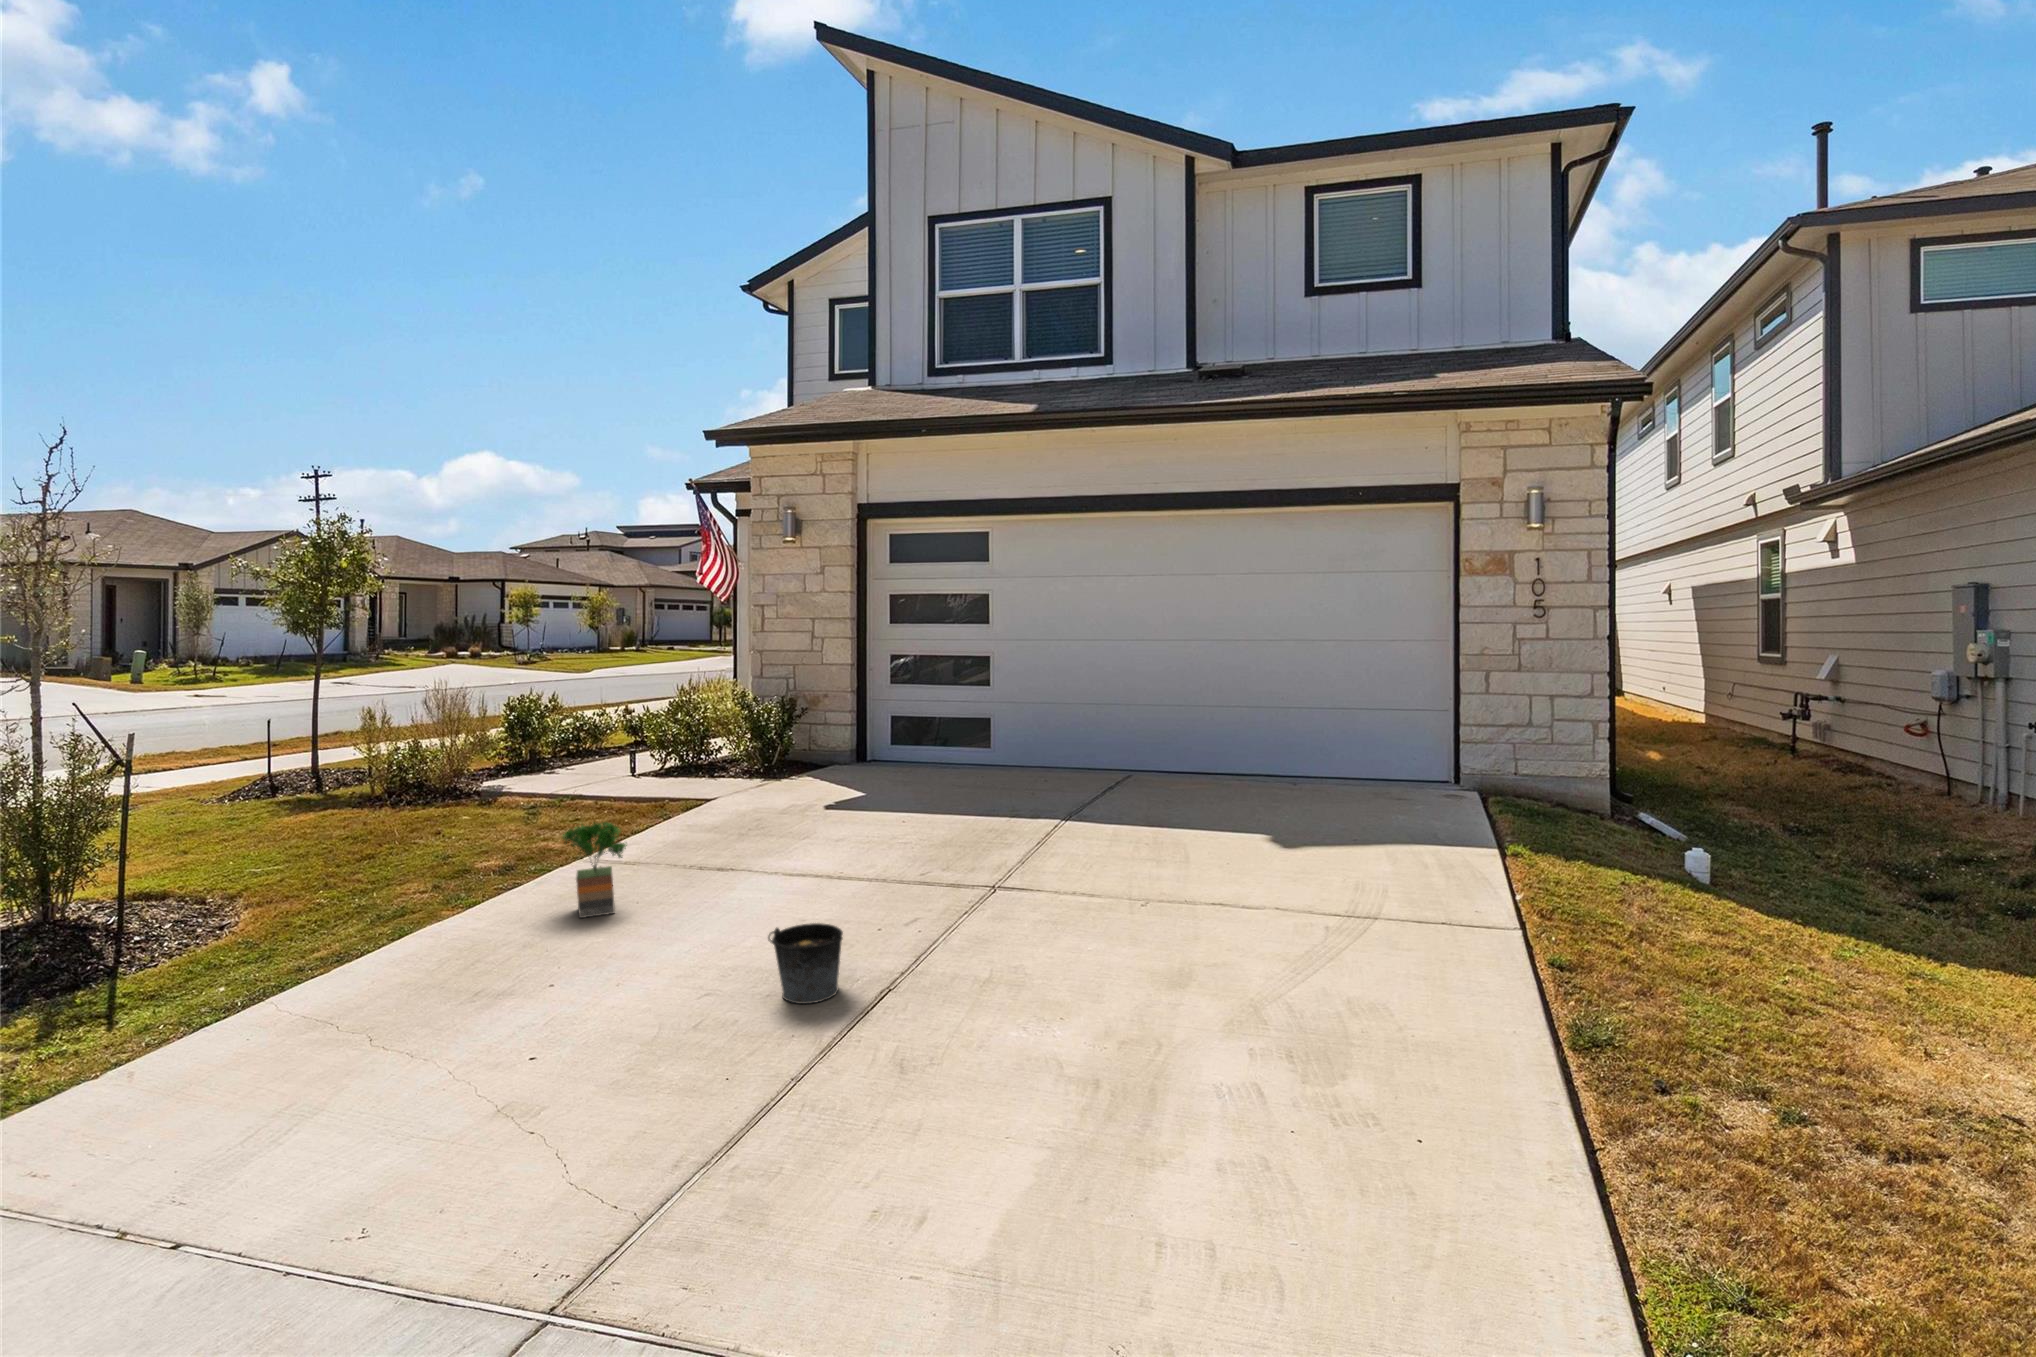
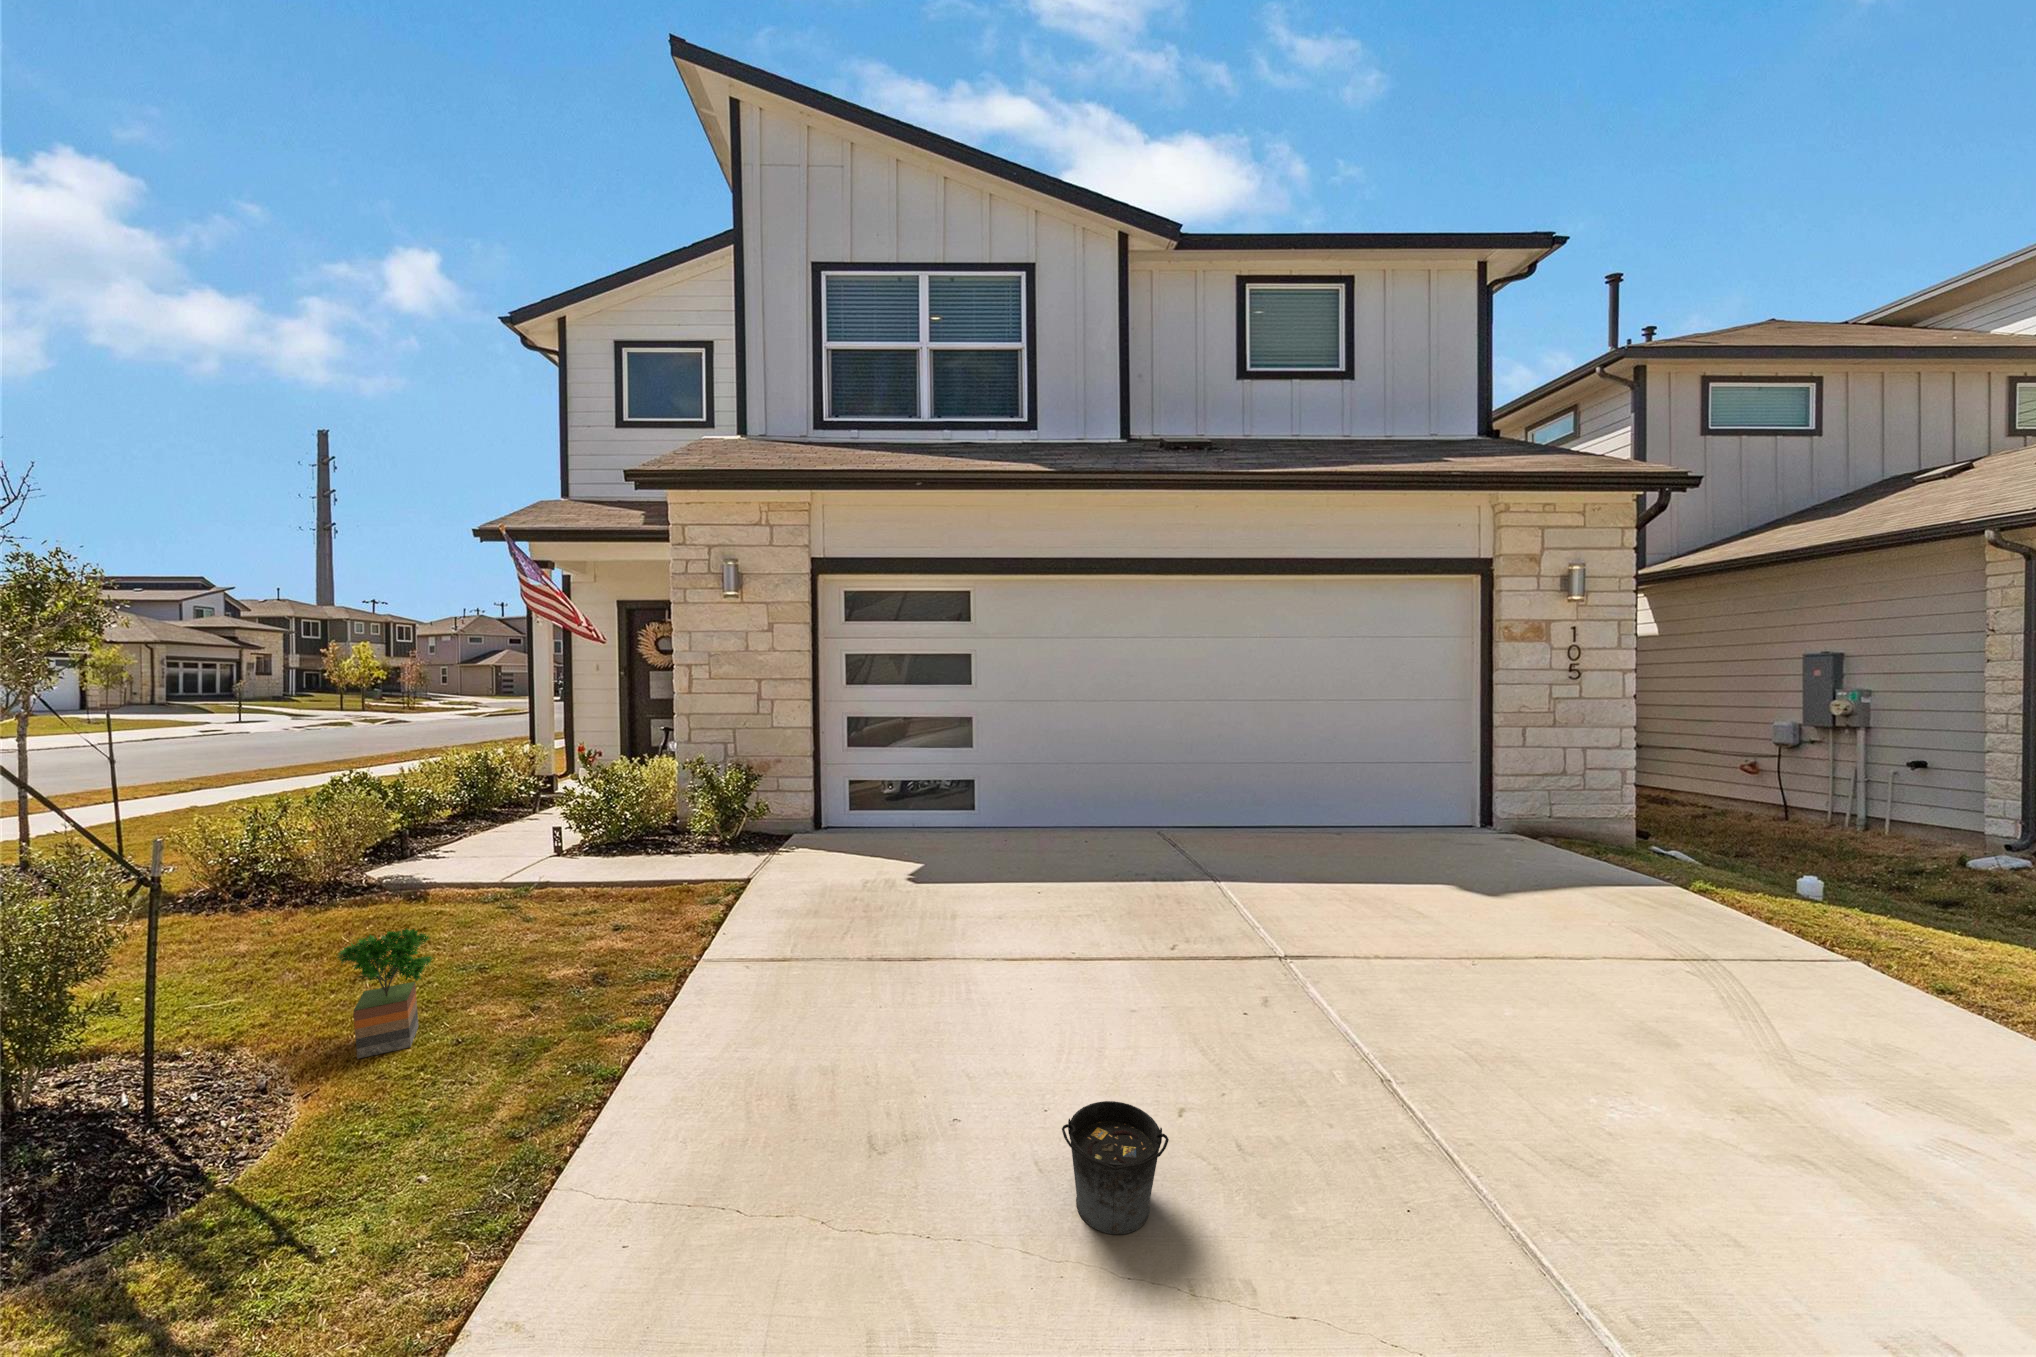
potted tree: present [563,822,627,918] -> present [337,928,433,1059]

